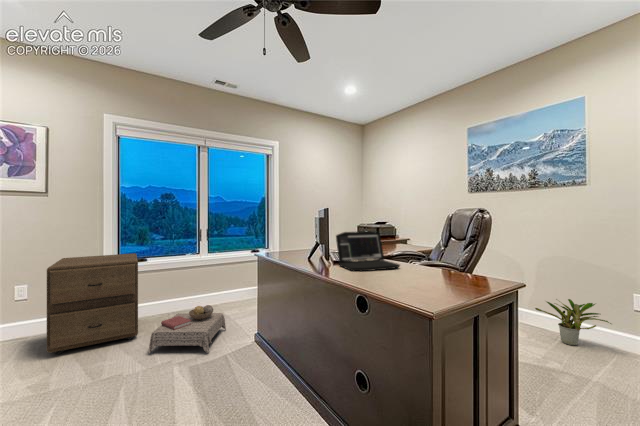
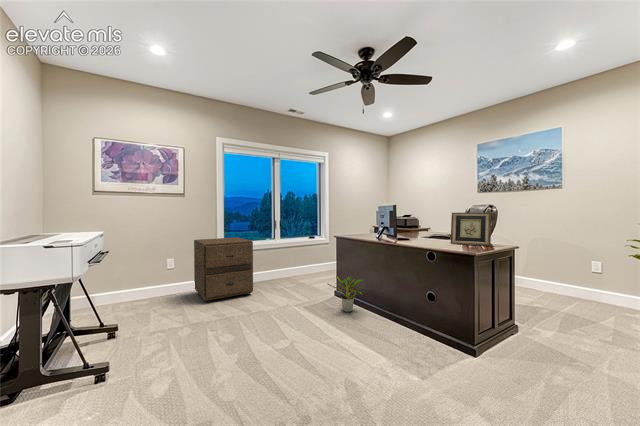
picture frame: none [405,223,472,283] -> present [450,213,491,246]
laptop: present [336,231,400,271] -> none [401,219,443,243]
potted plant: present [535,299,611,345] -> present [328,276,363,312]
ottoman: present [149,305,226,353] -> none [268,272,310,302]

